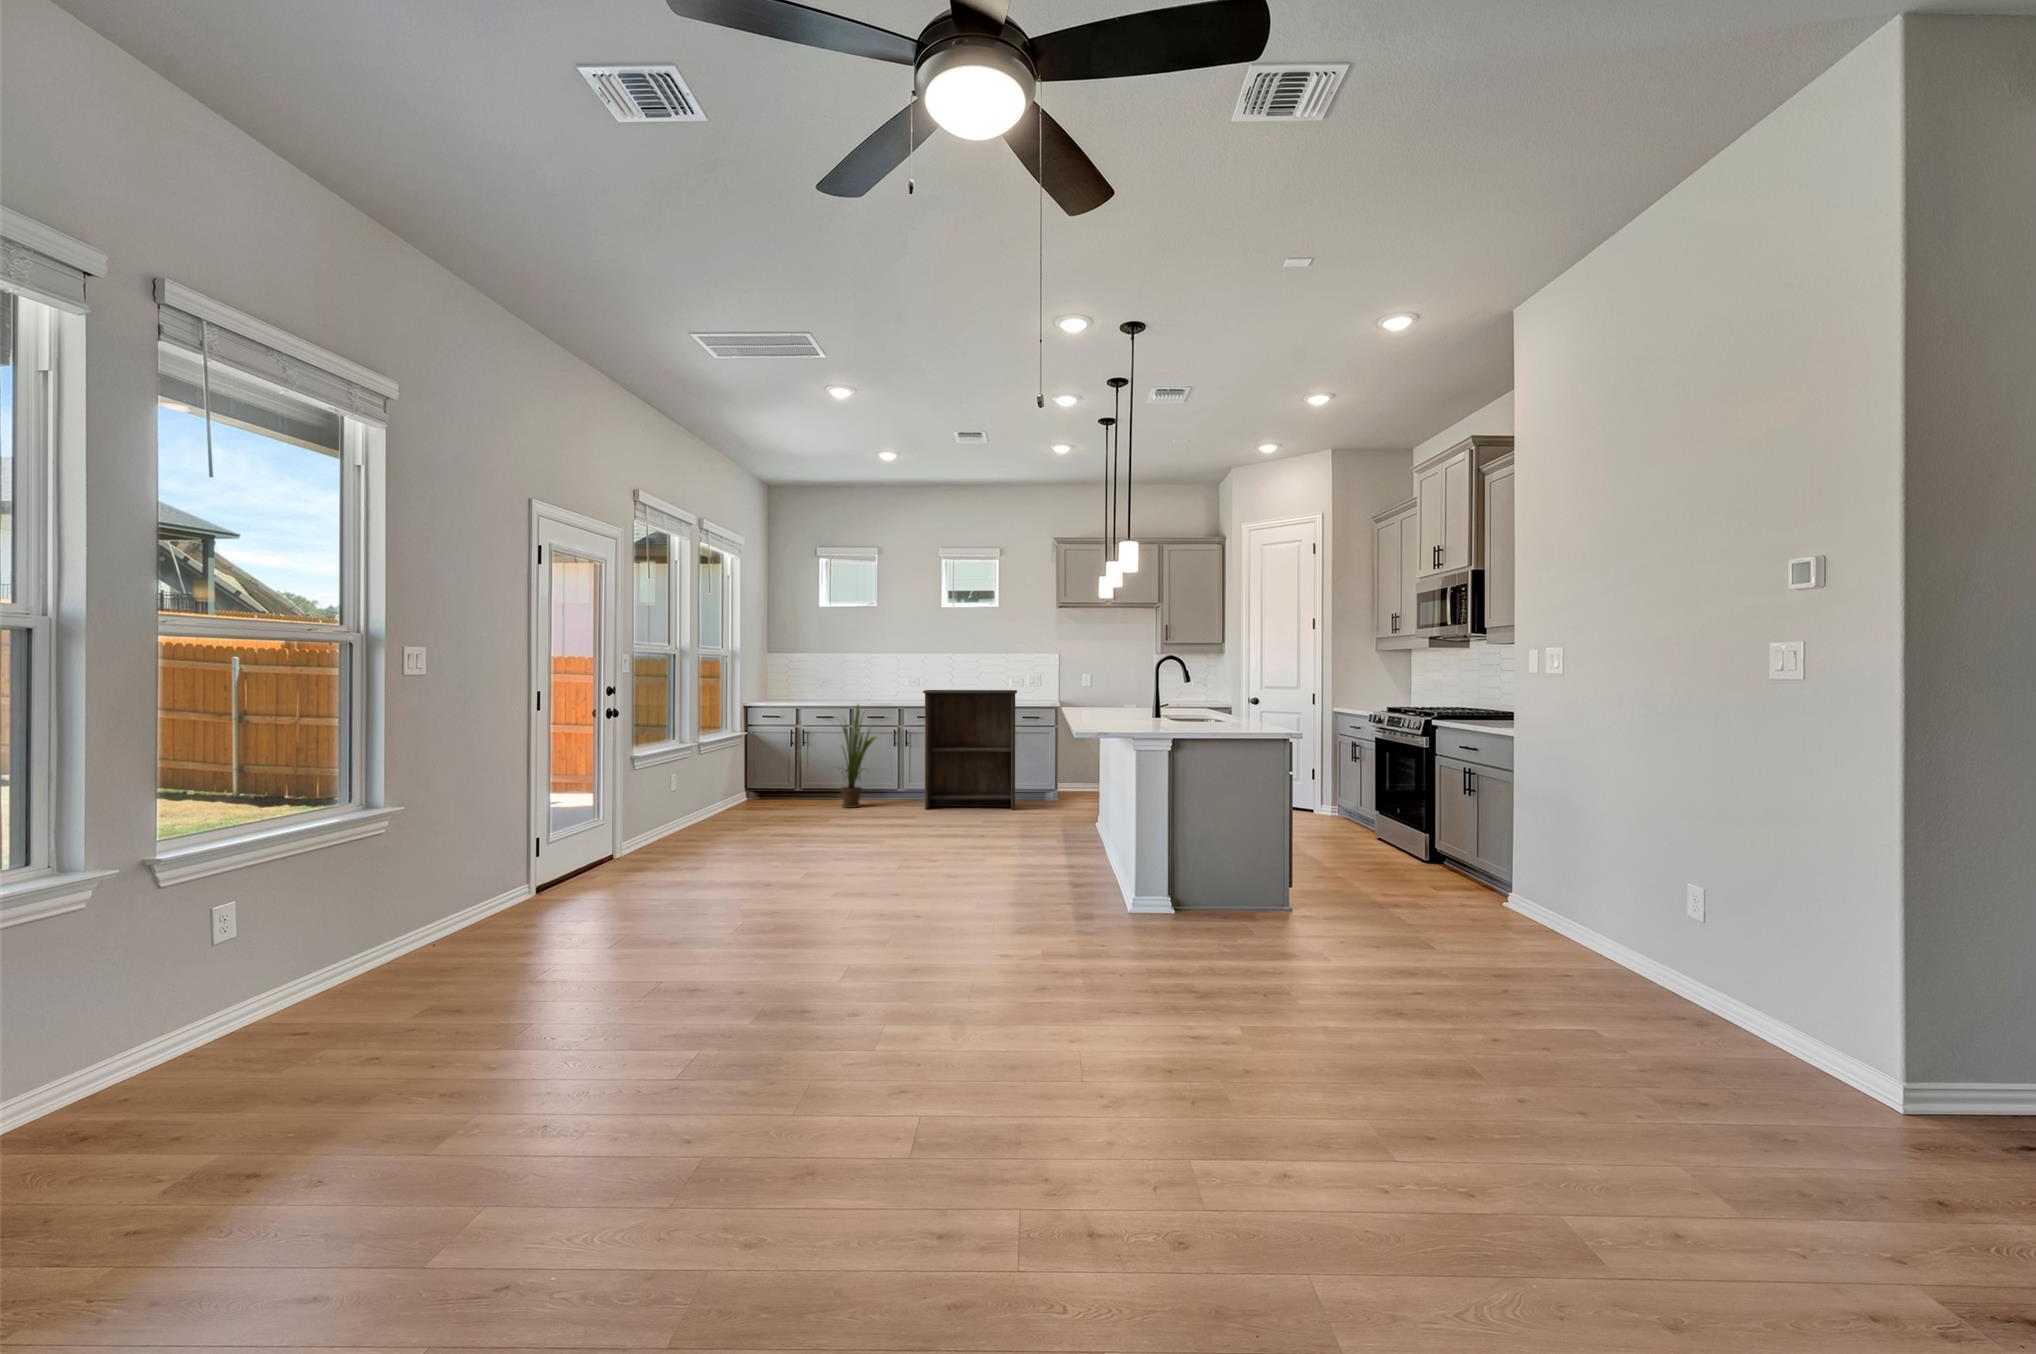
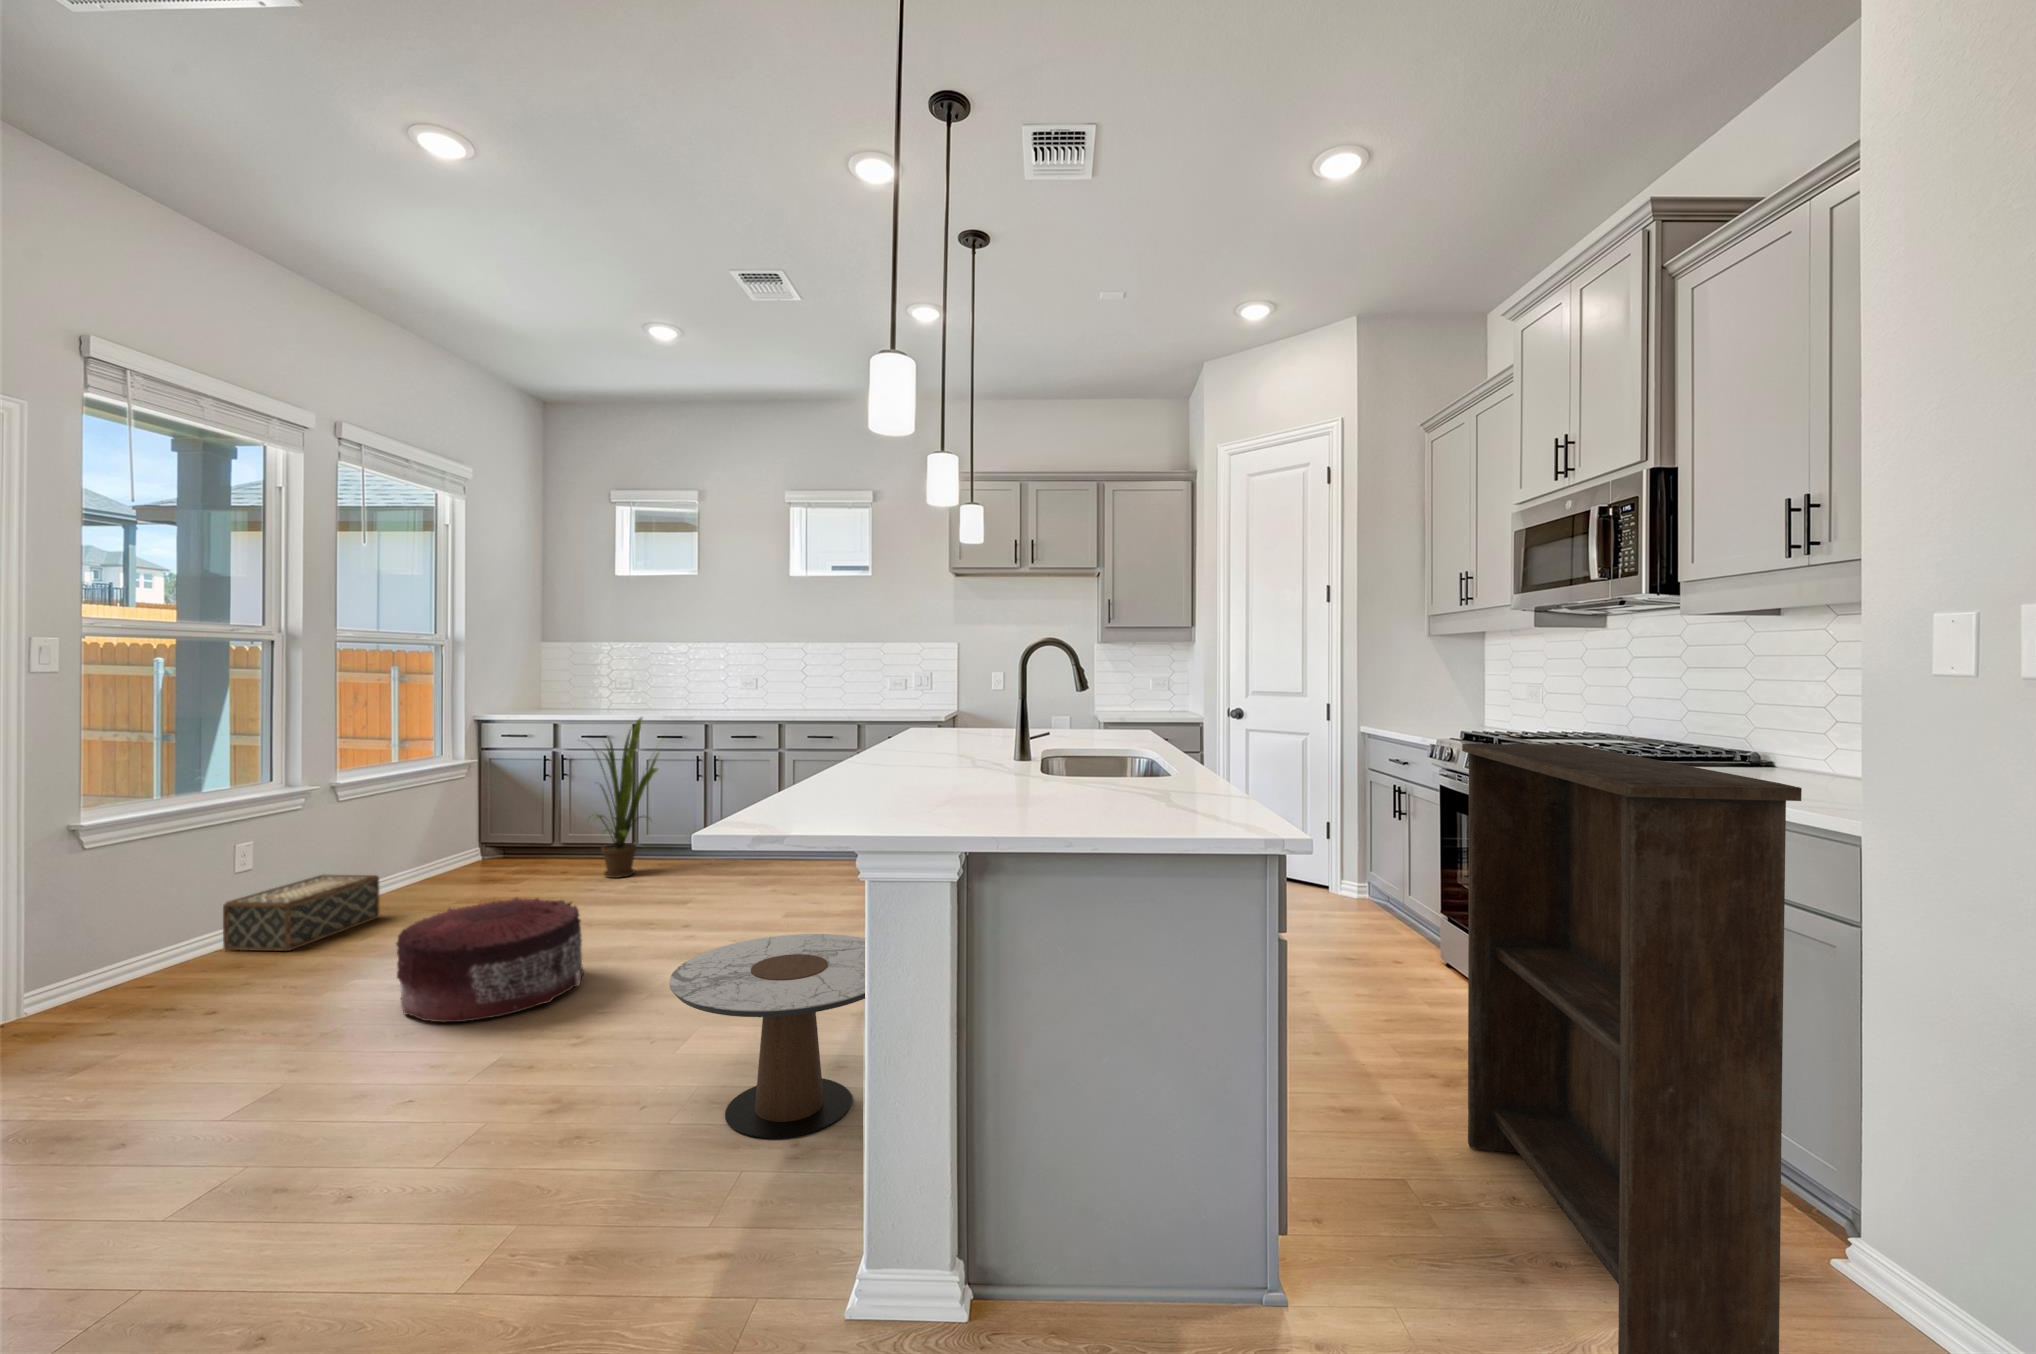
bookshelf: present [923,690,1017,810] -> present [1462,743,1802,1354]
woven basket: none [670,797,734,835] -> present [223,875,379,951]
pouf: none [812,800,901,857] -> present [396,898,584,1022]
side table: none [1004,804,1111,885] -> present [669,934,865,1139]

